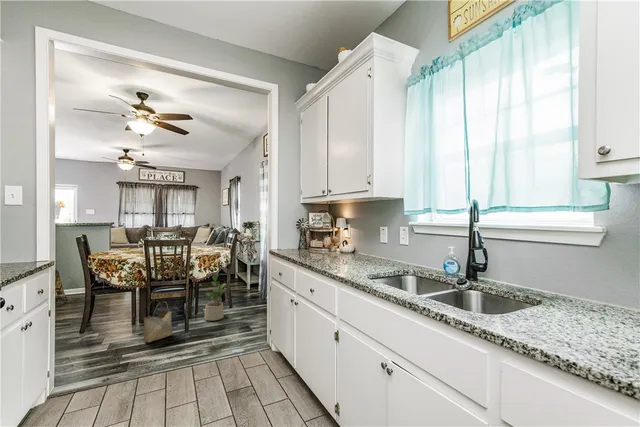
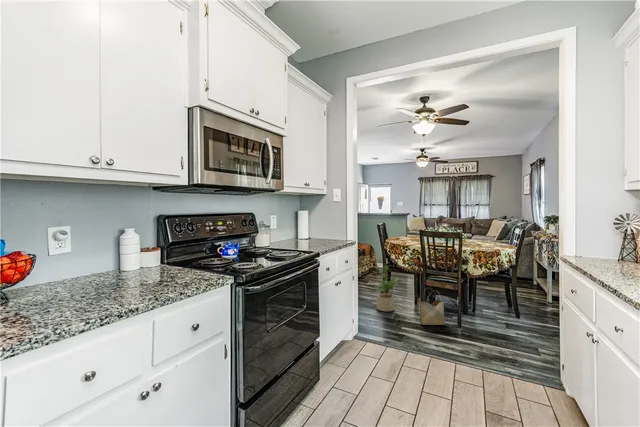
potted plant: present [205,273,226,321] -> present [376,265,399,311]

